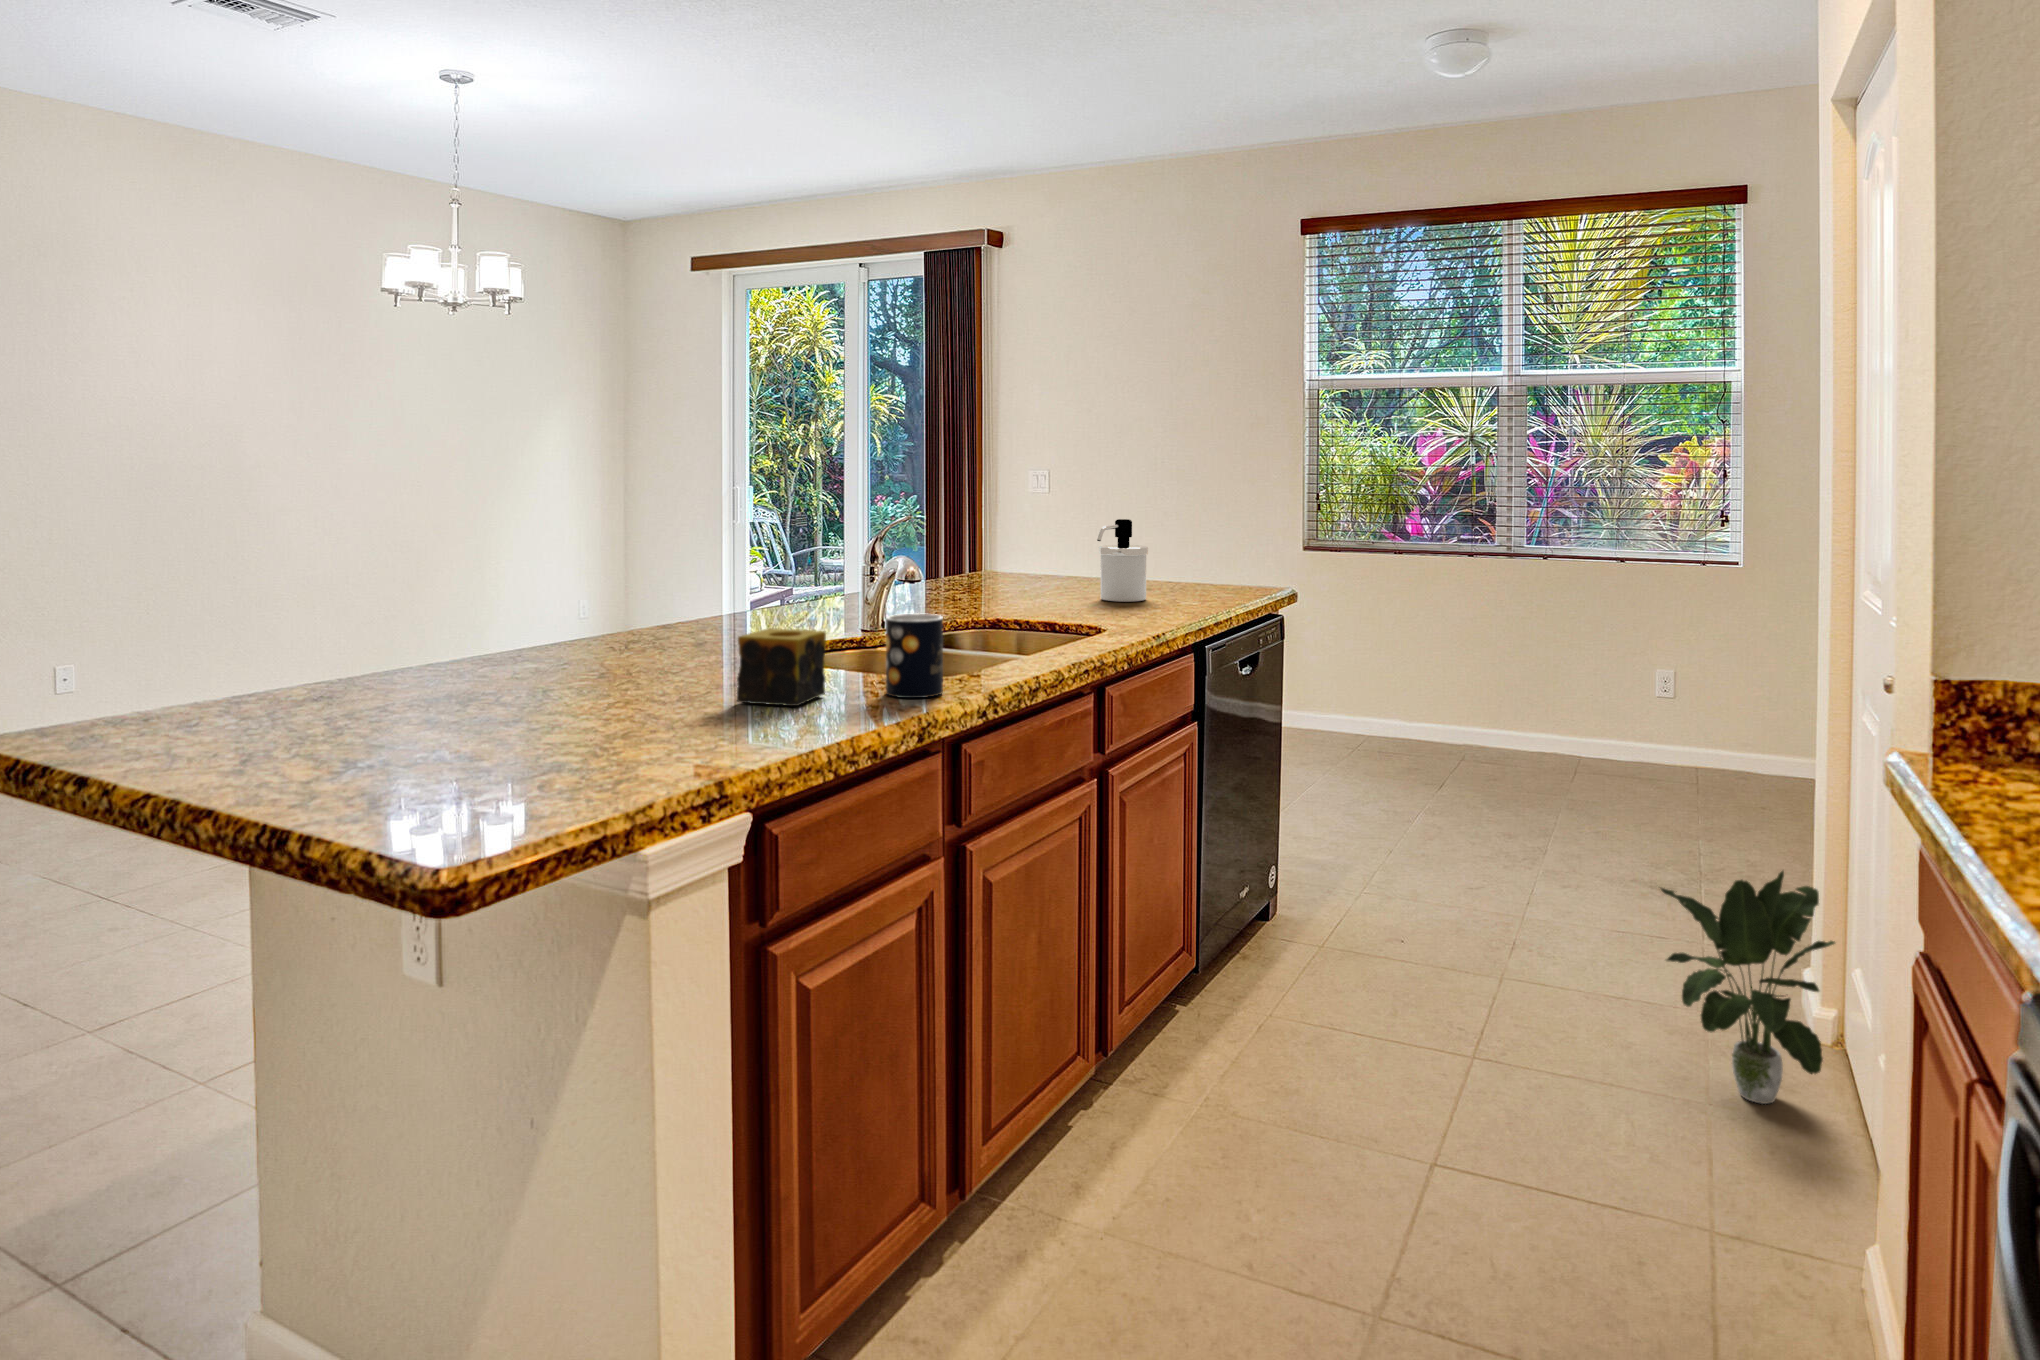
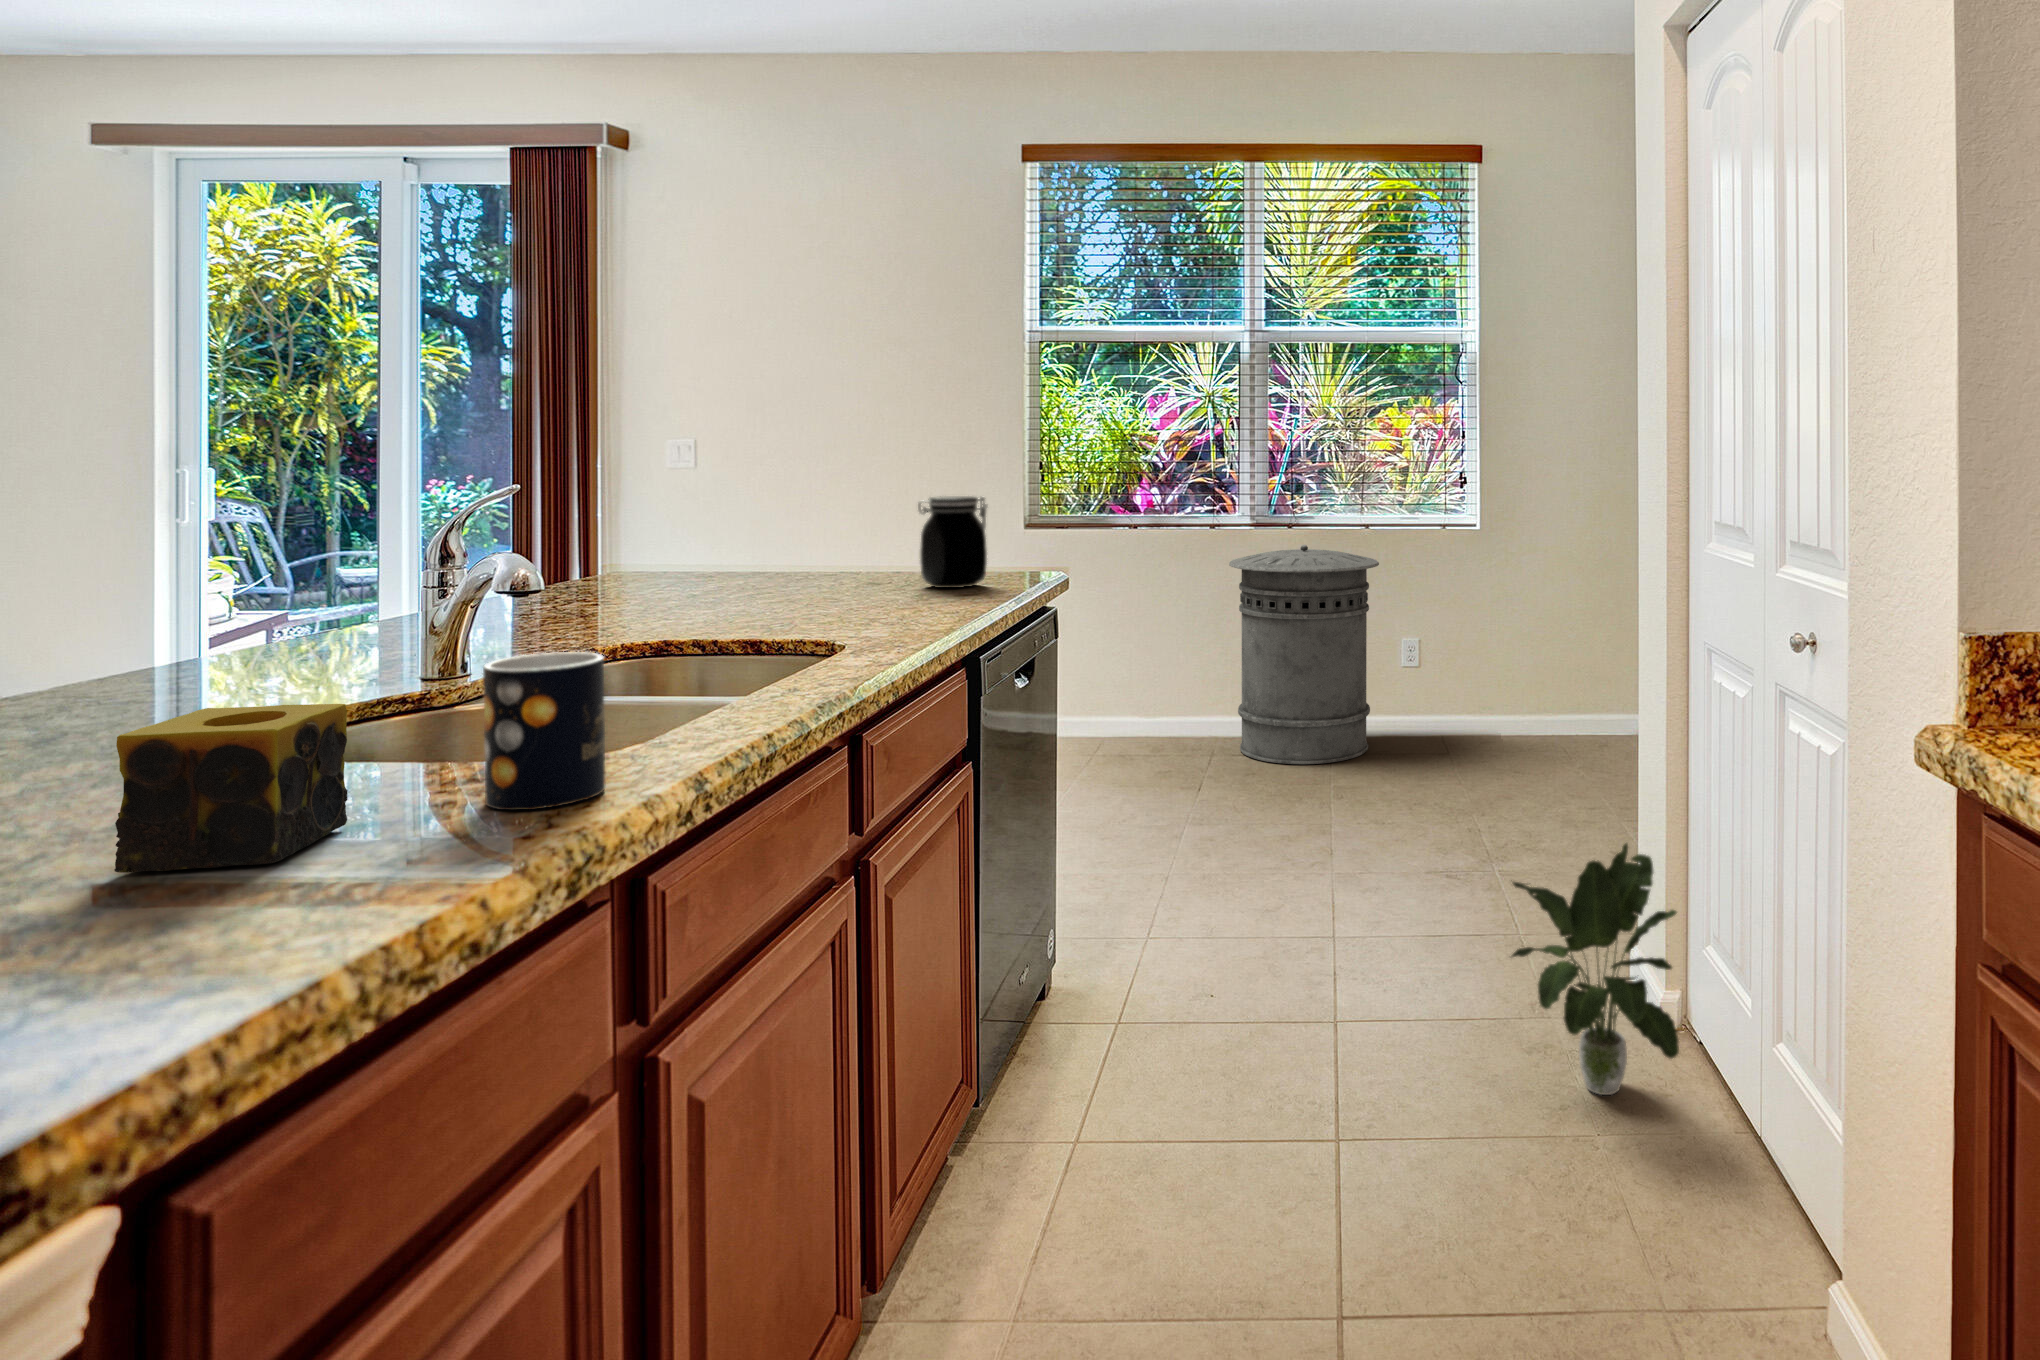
soap dispenser: present [1097,519,1148,602] -> none [813,493,883,604]
jar: none [1177,523,1230,595] -> present [918,496,987,588]
trash can: none [1489,576,1646,790] -> present [1229,545,1379,764]

